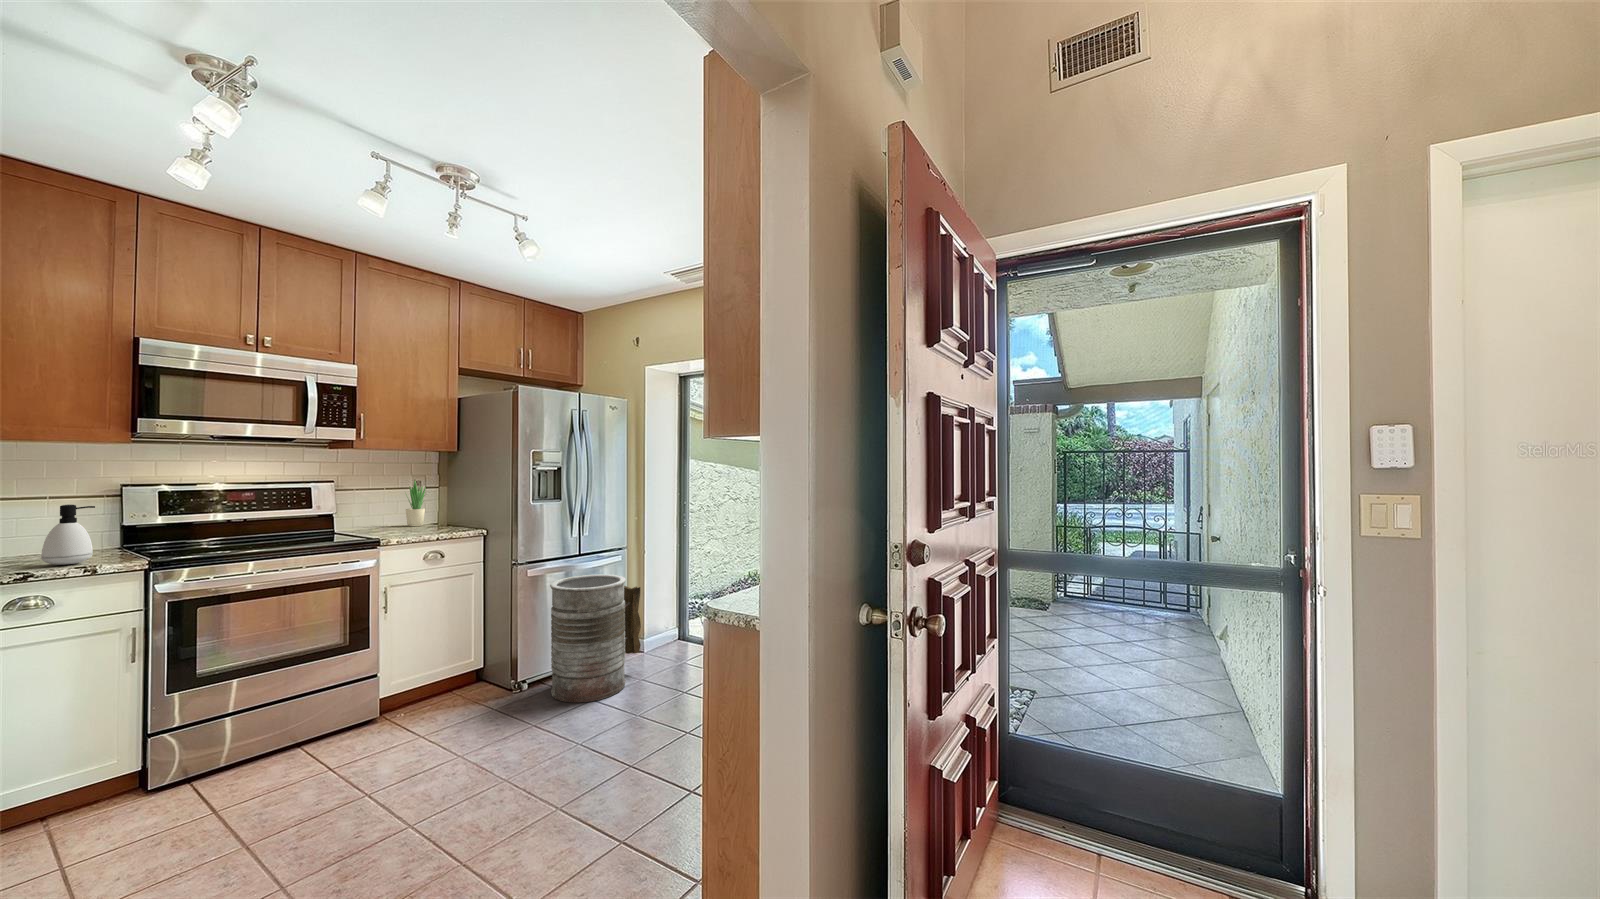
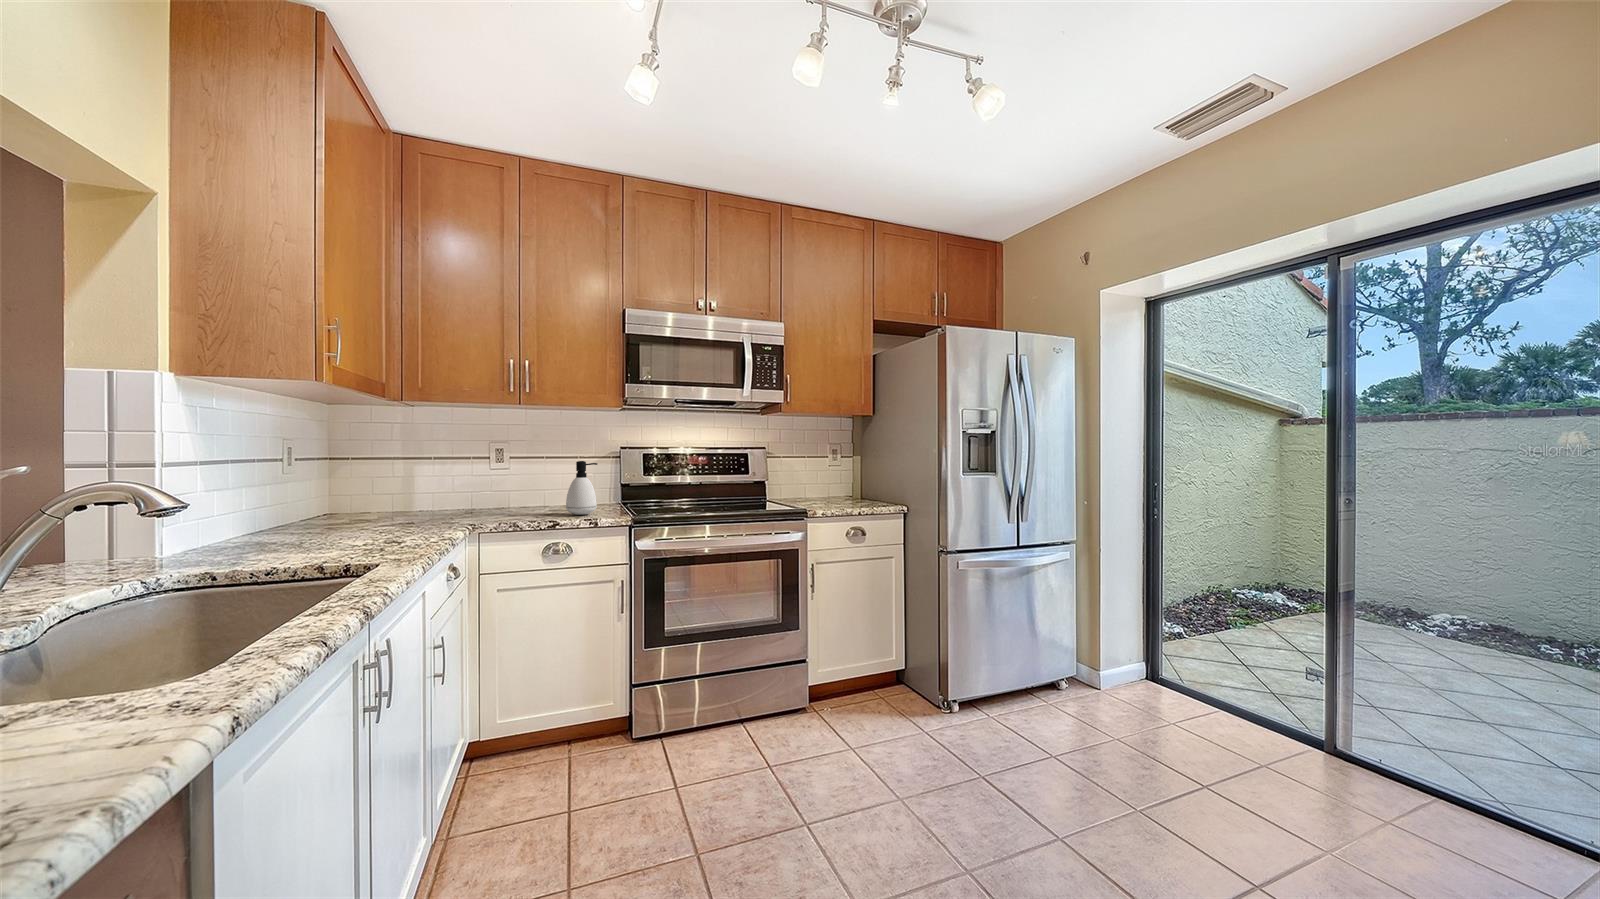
potted plant: present [406,480,426,526] -> none [825,448,844,499]
trash can: present [550,574,641,703] -> none [986,575,1106,751]

